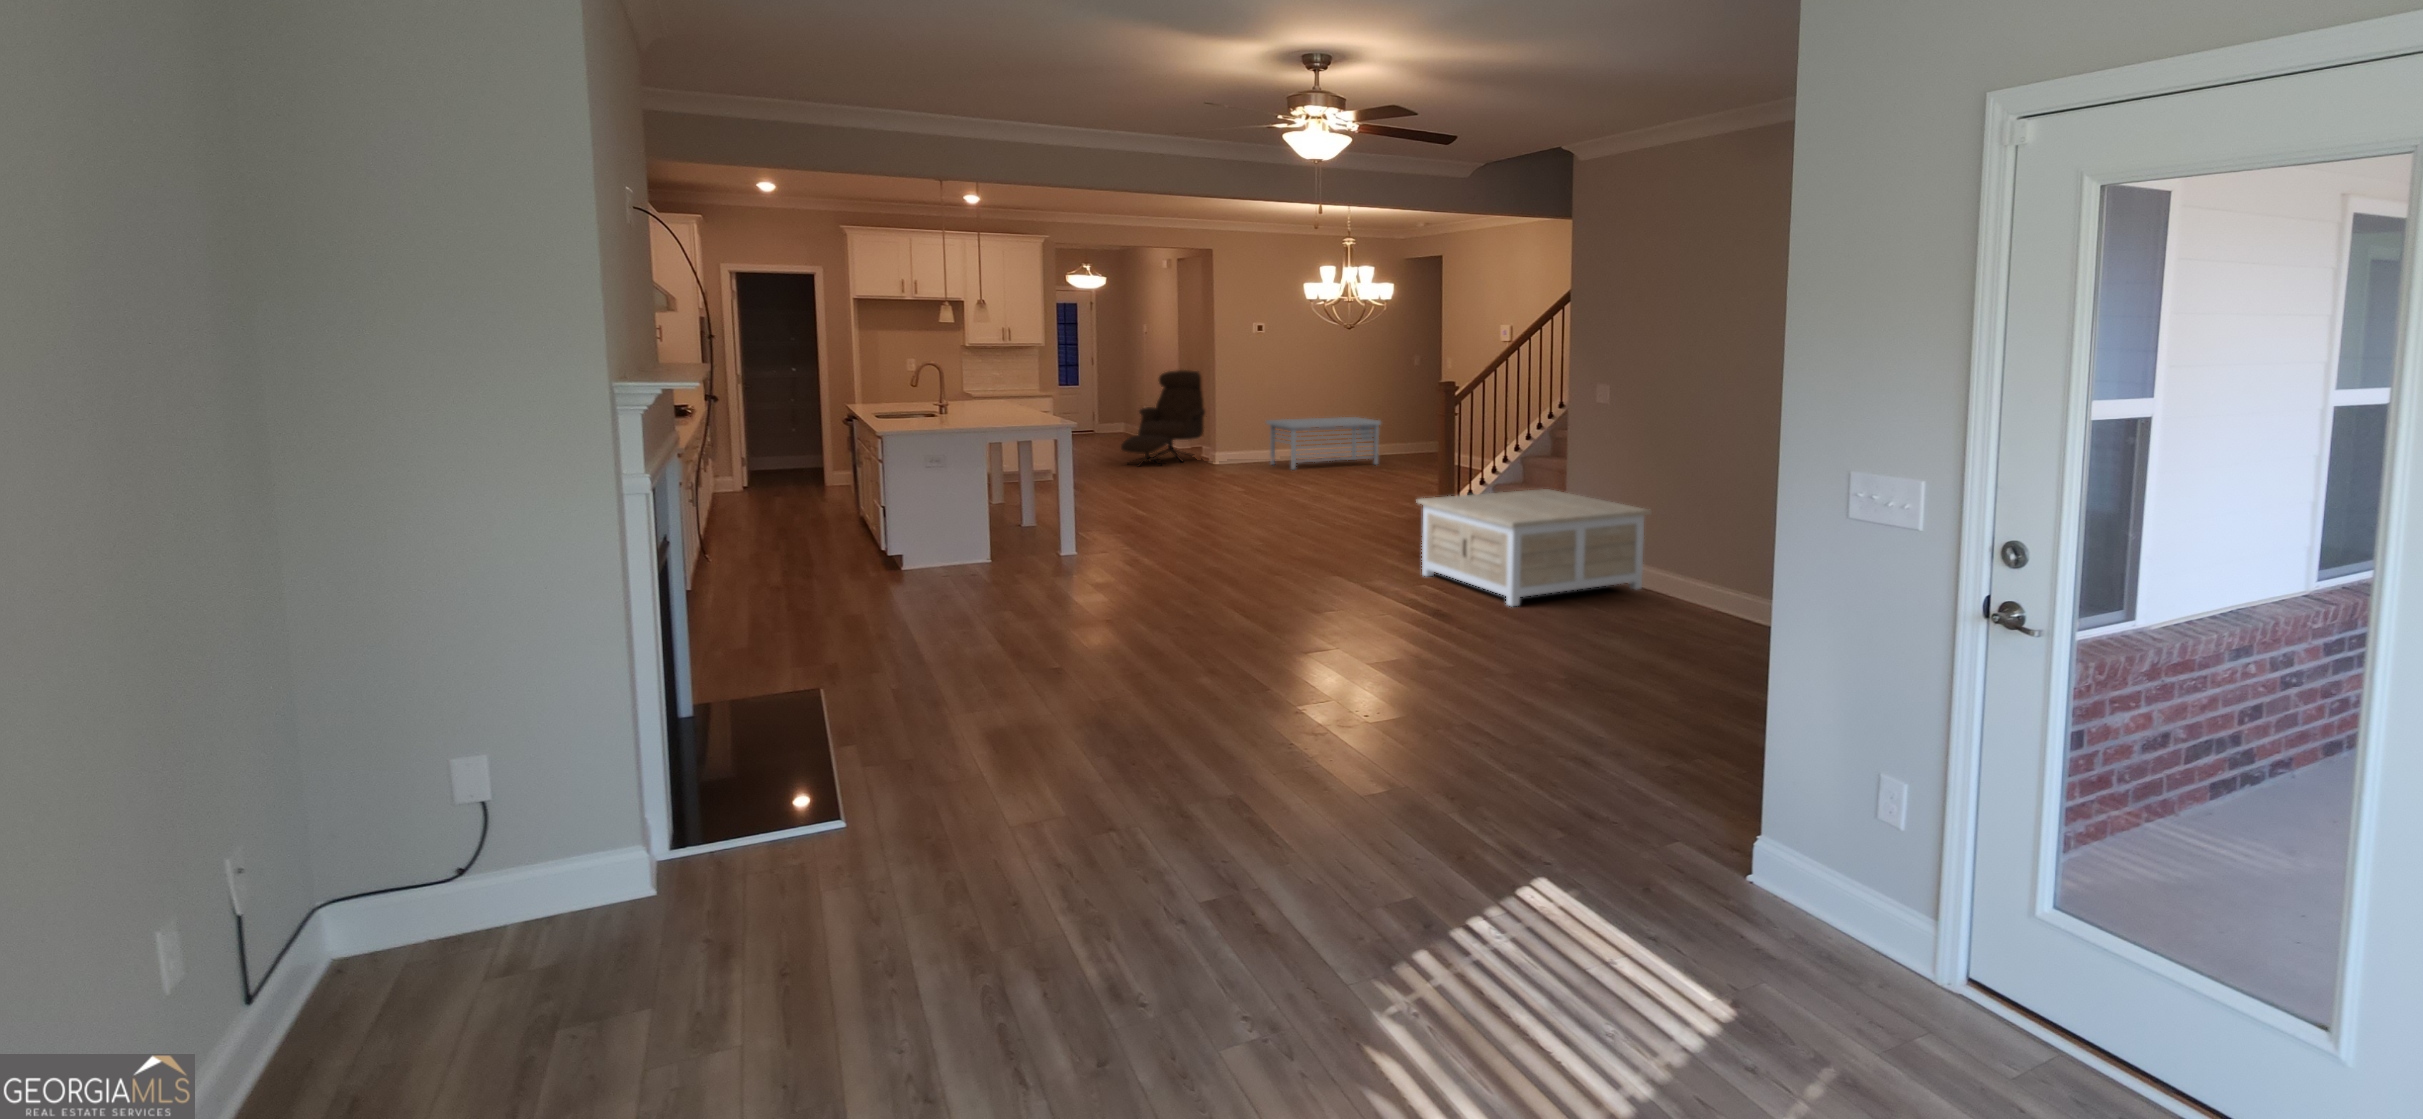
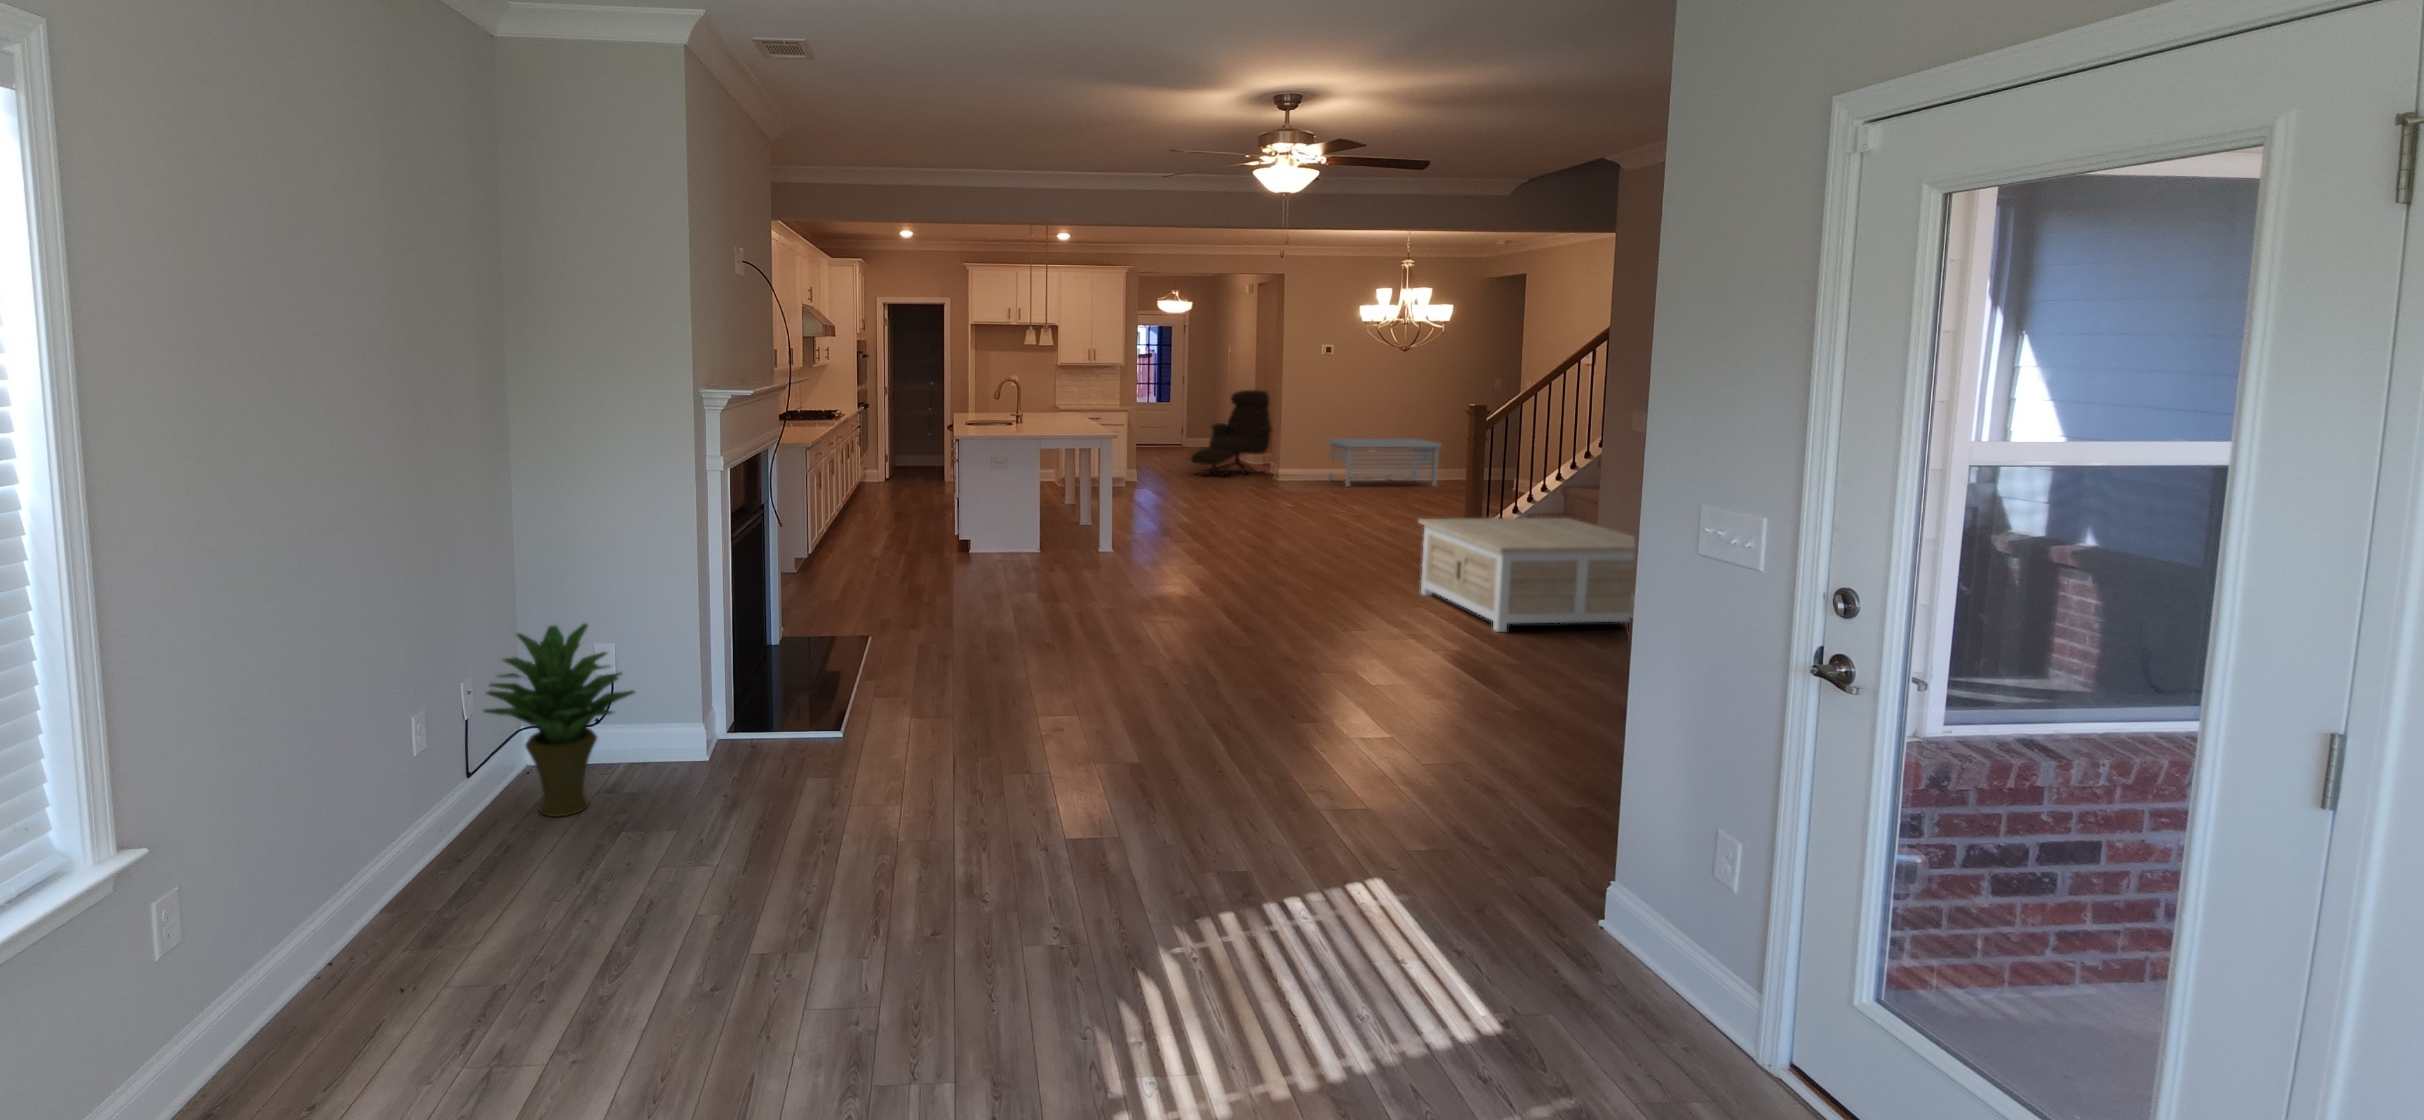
potted plant: none [283,732,557,1029] -> present [484,623,634,817]

